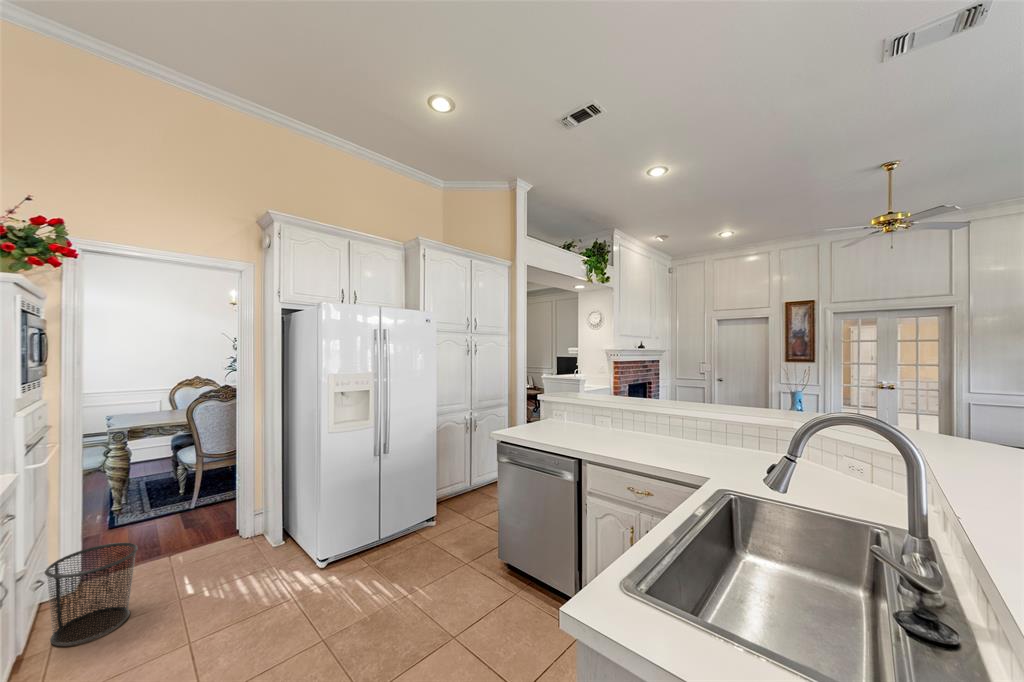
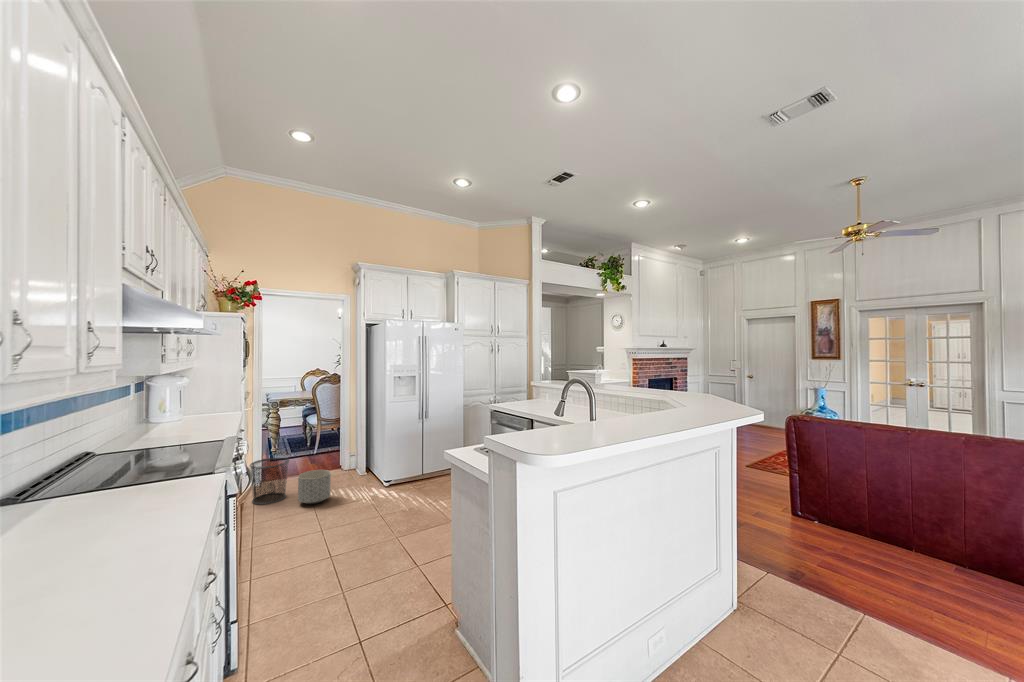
planter: none [154,559,222,633] -> present [298,470,331,504]

